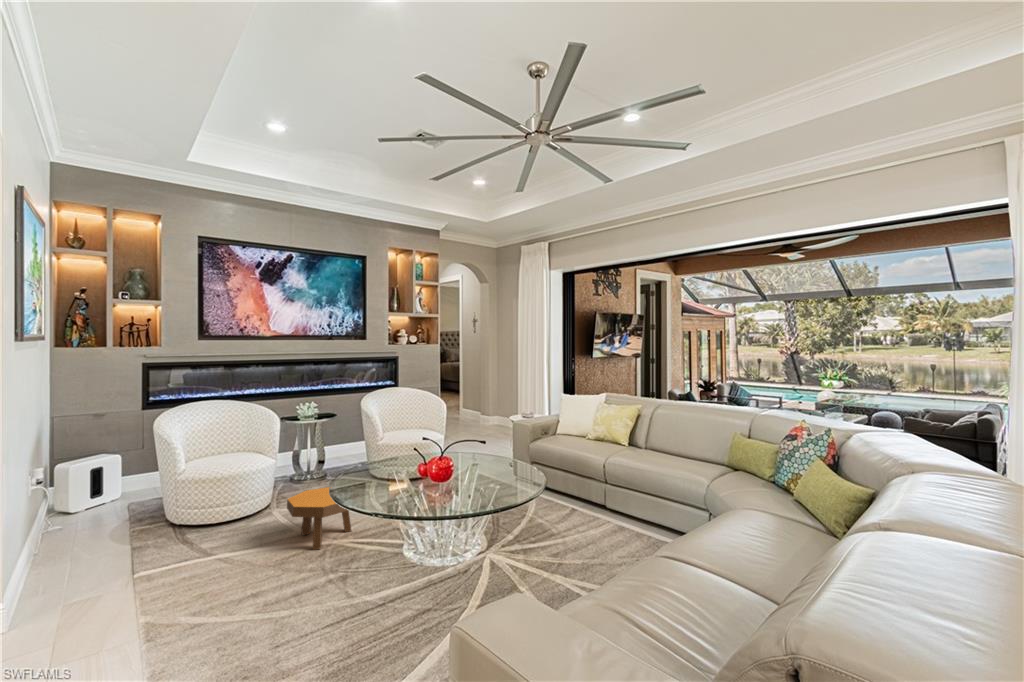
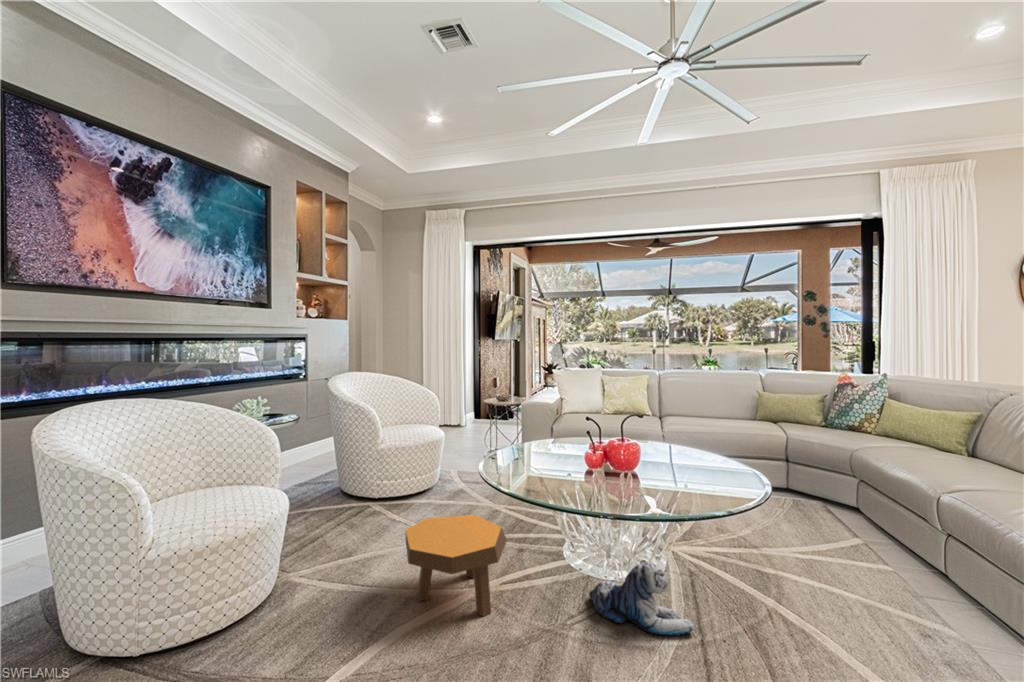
plush toy: none [362,536,403,591] -> present [589,560,694,636]

